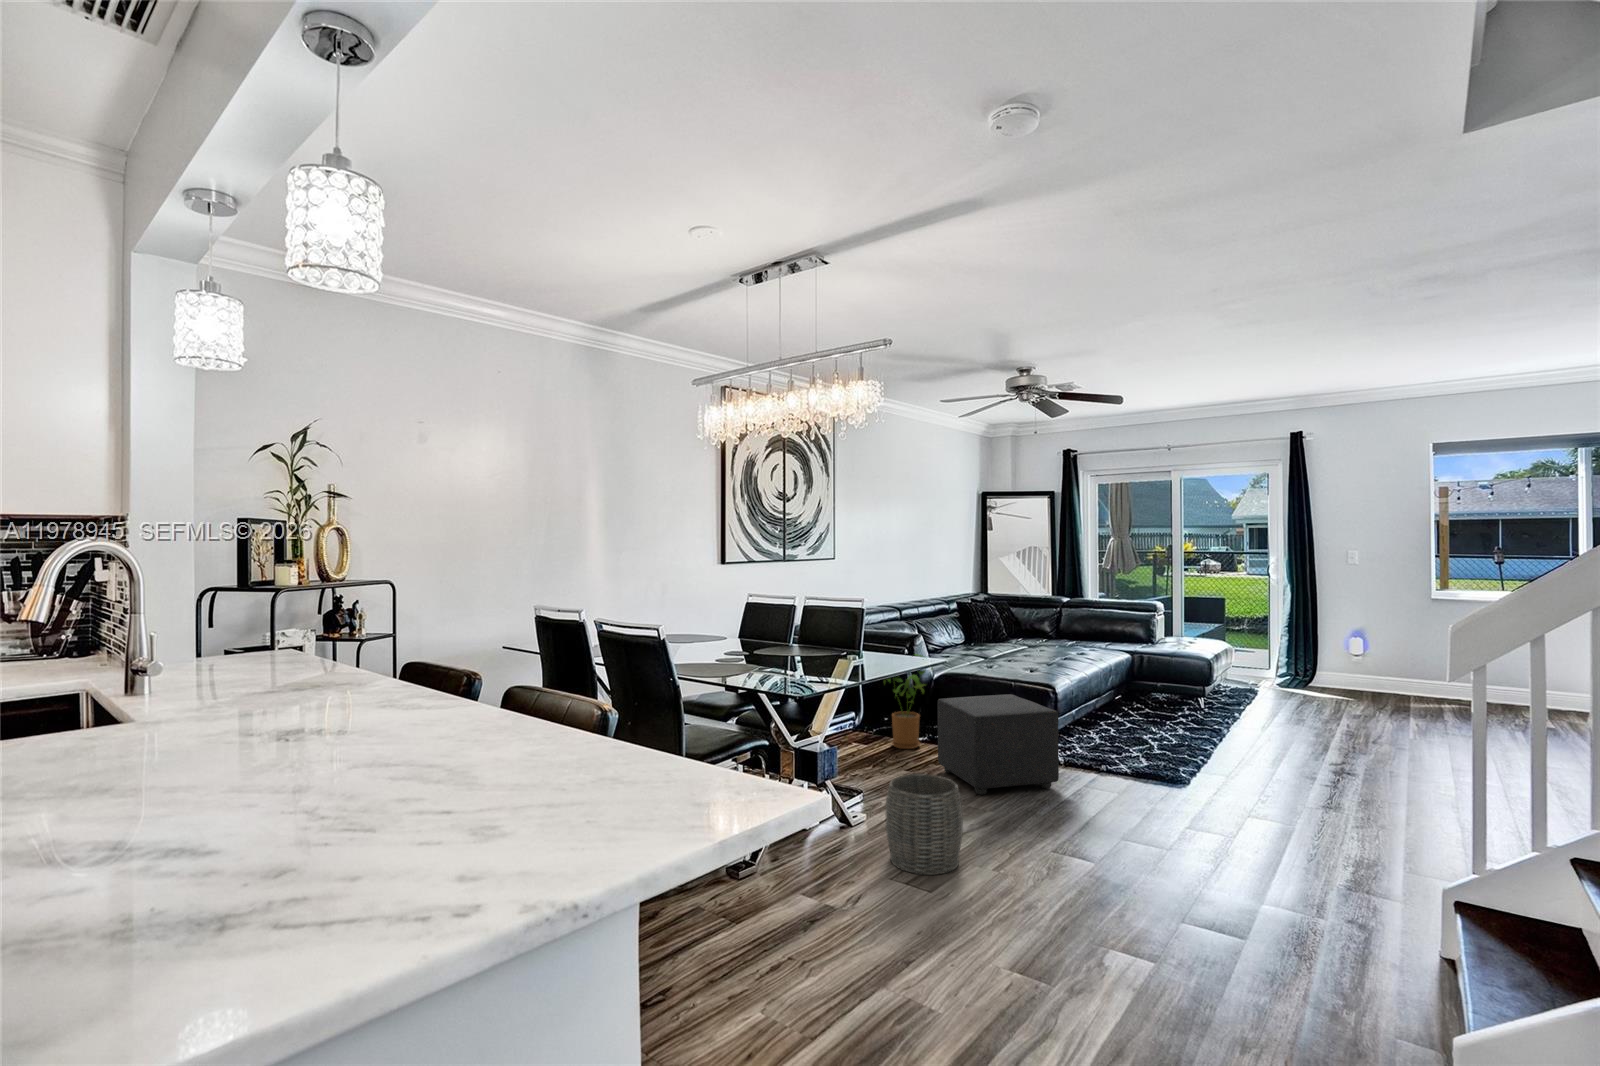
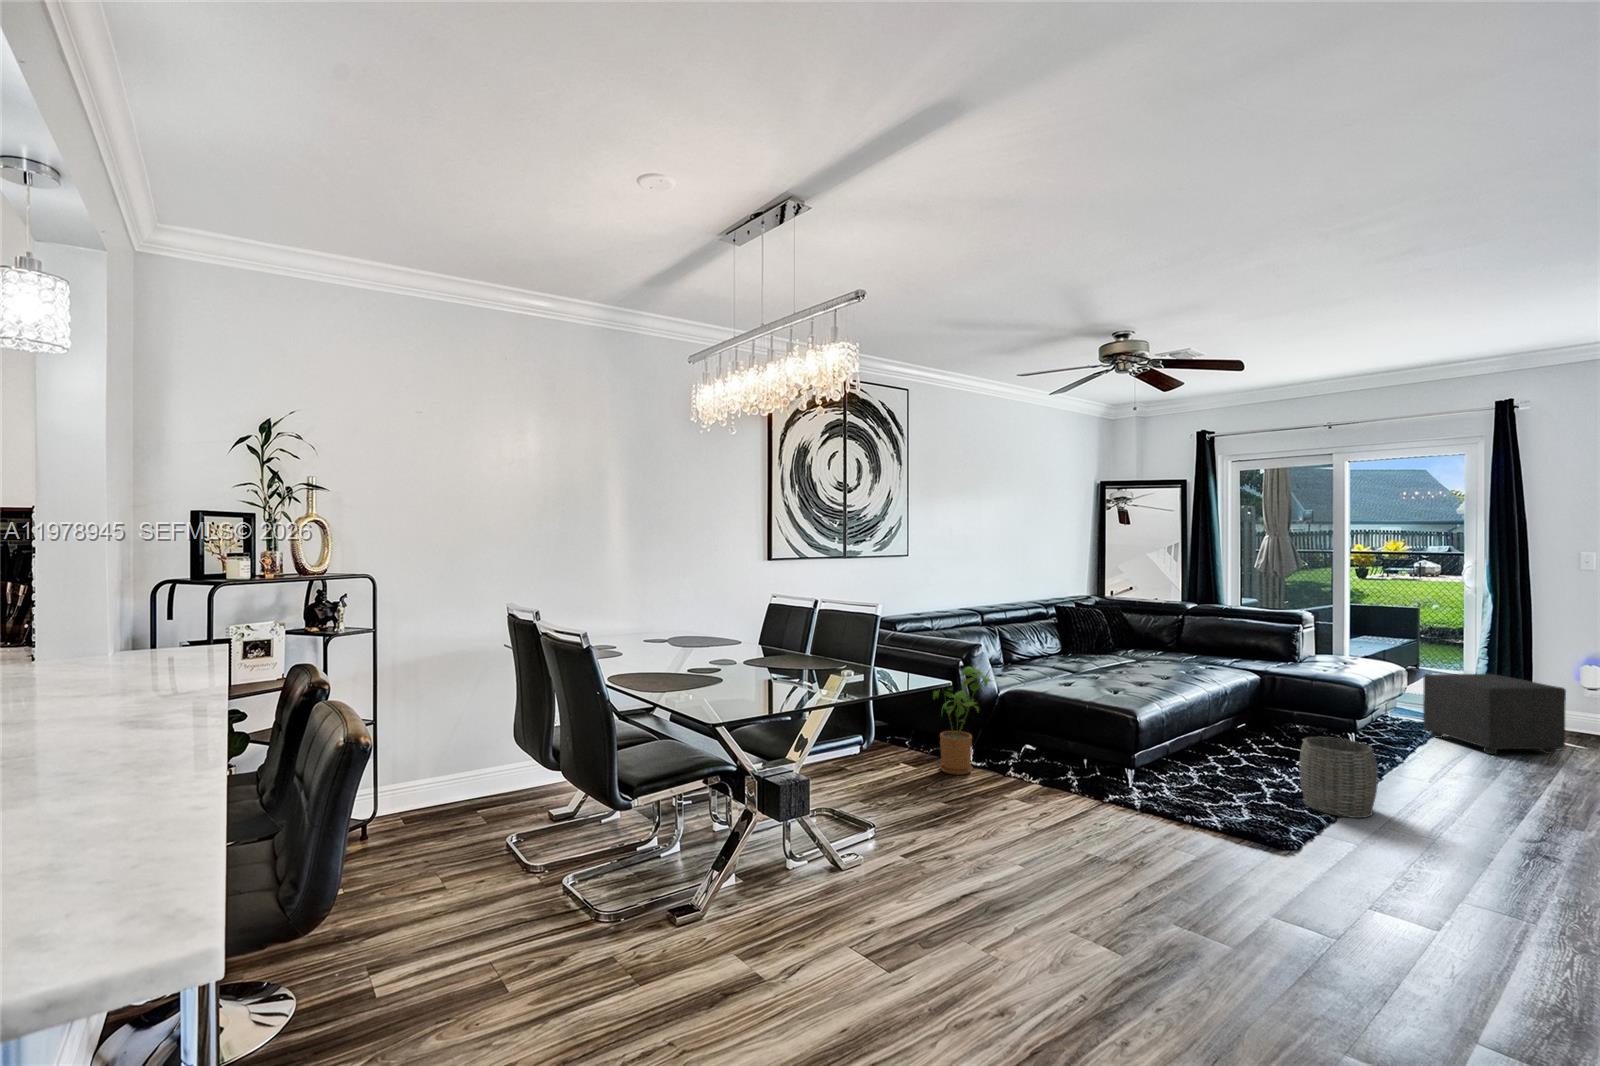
ottoman: present [937,694,1059,795] -> present [1423,674,1566,754]
woven basket: present [886,774,963,875] -> present [1299,737,1378,818]

